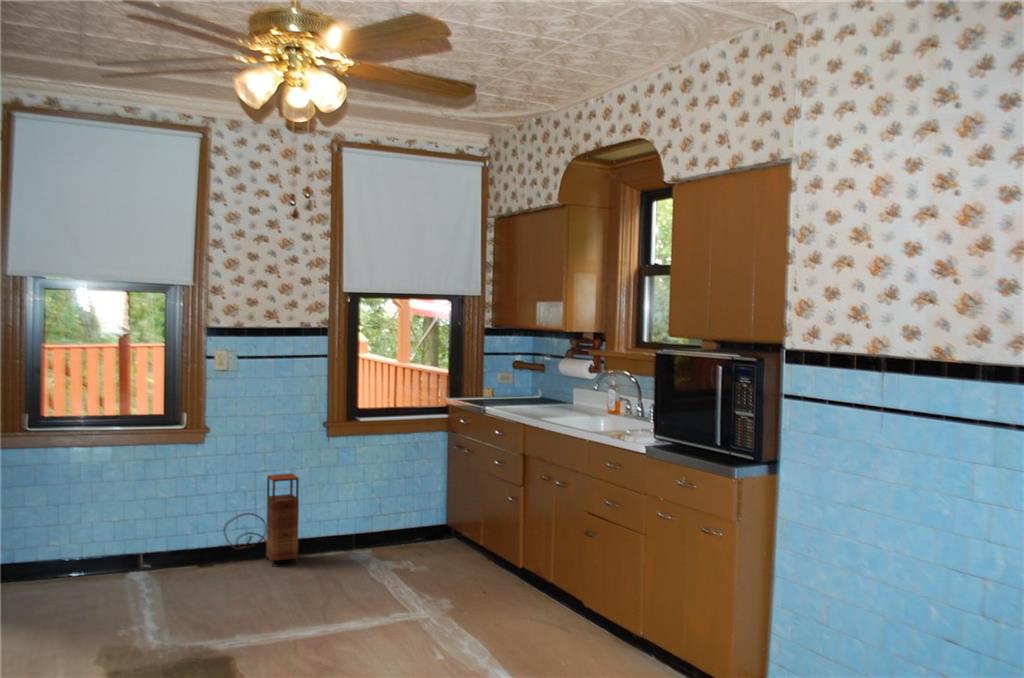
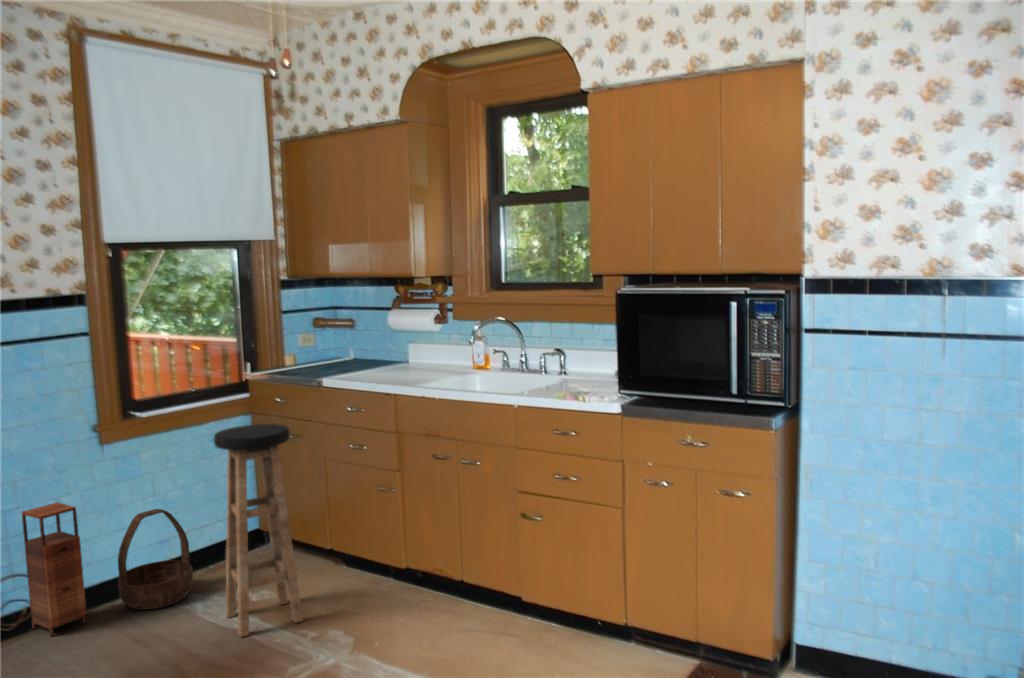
bar stool: none [377,435,434,594] -> present [214,424,303,637]
basket: none [325,490,378,564] -> present [118,509,193,610]

